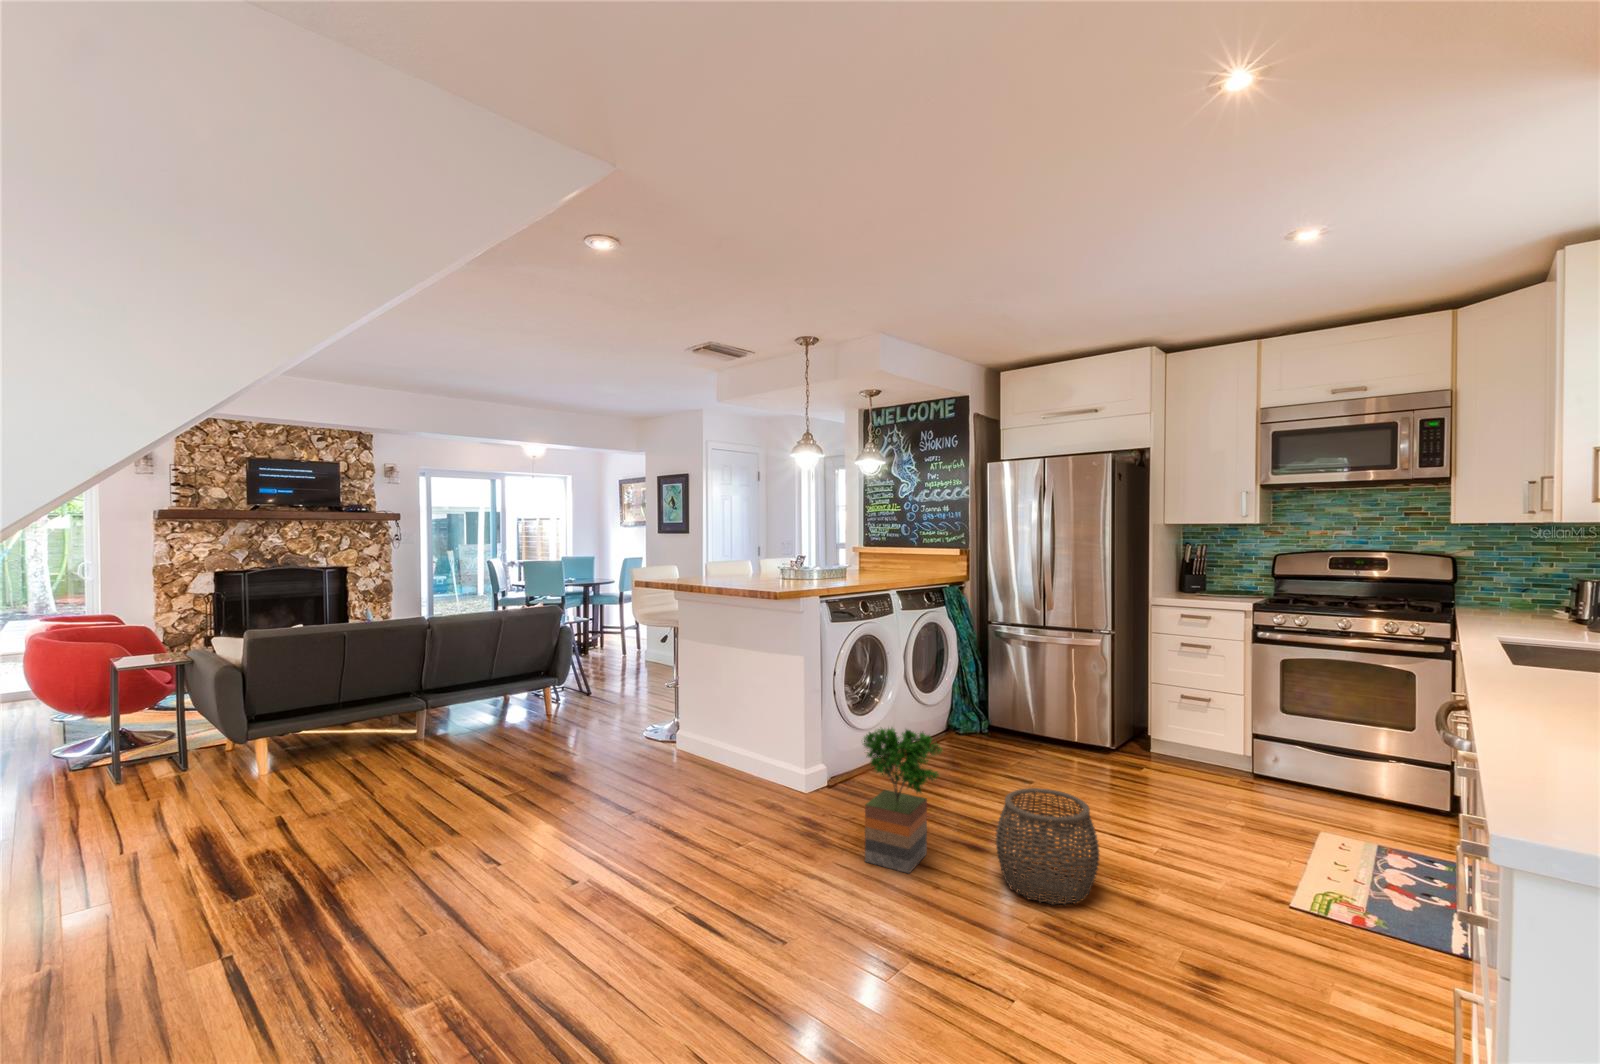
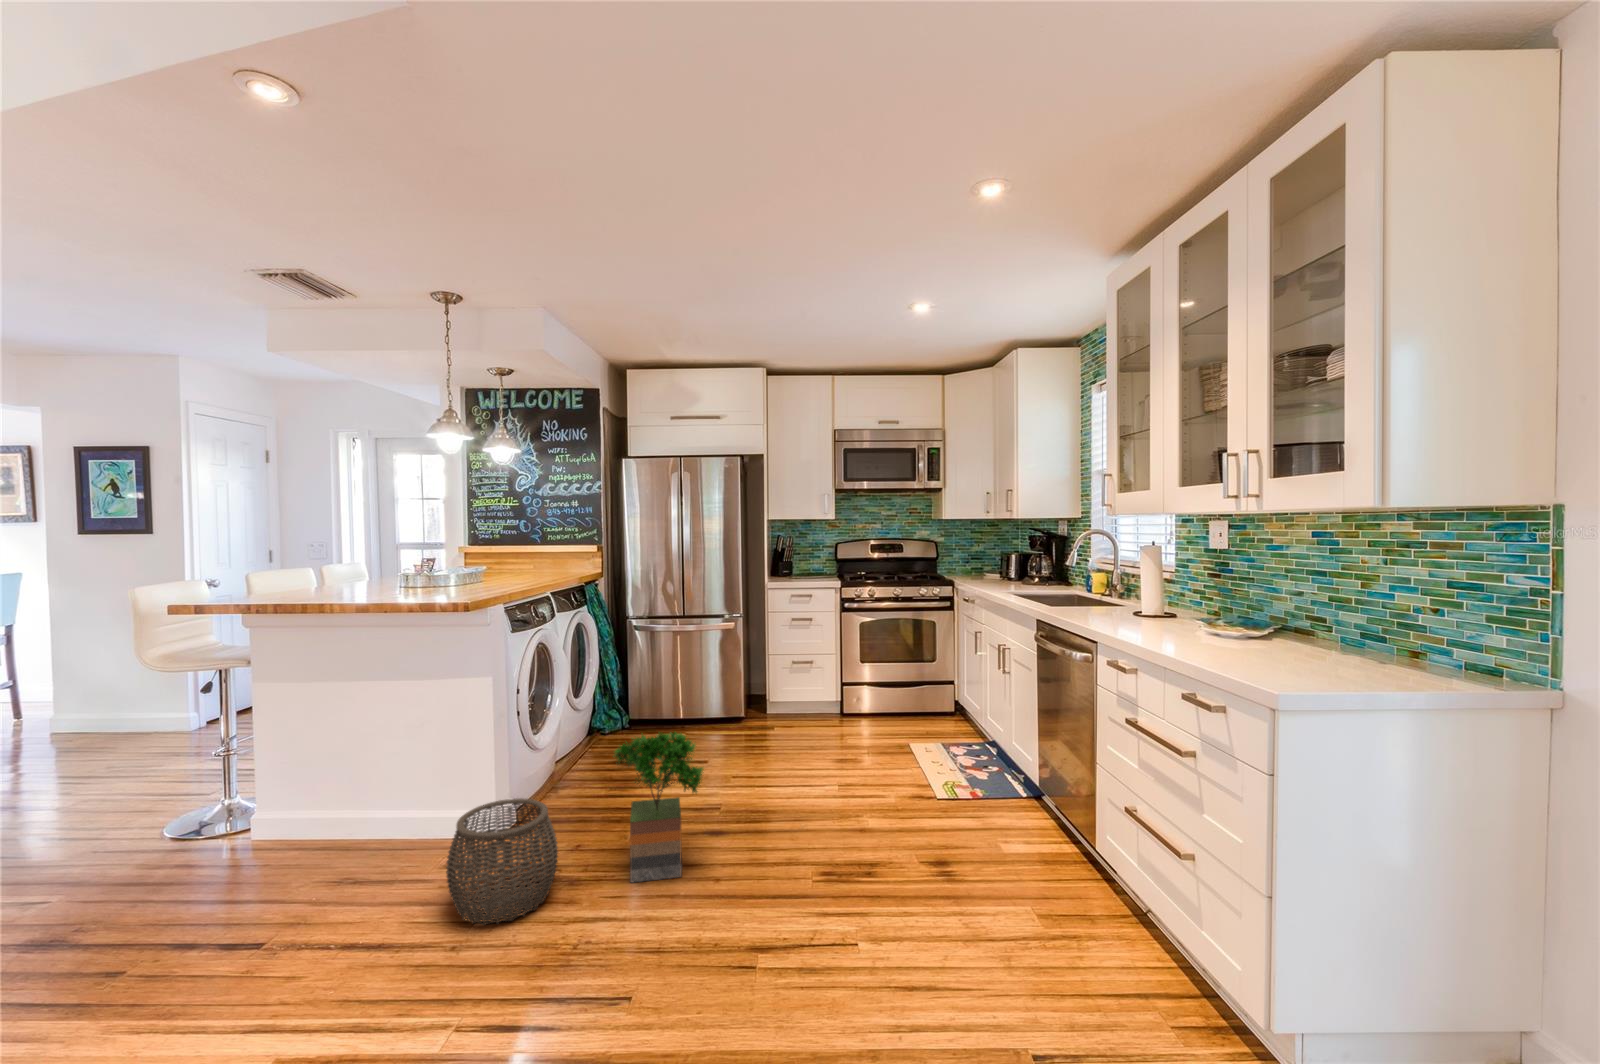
woven basket: present [996,788,1099,905] -> present [446,798,558,925]

